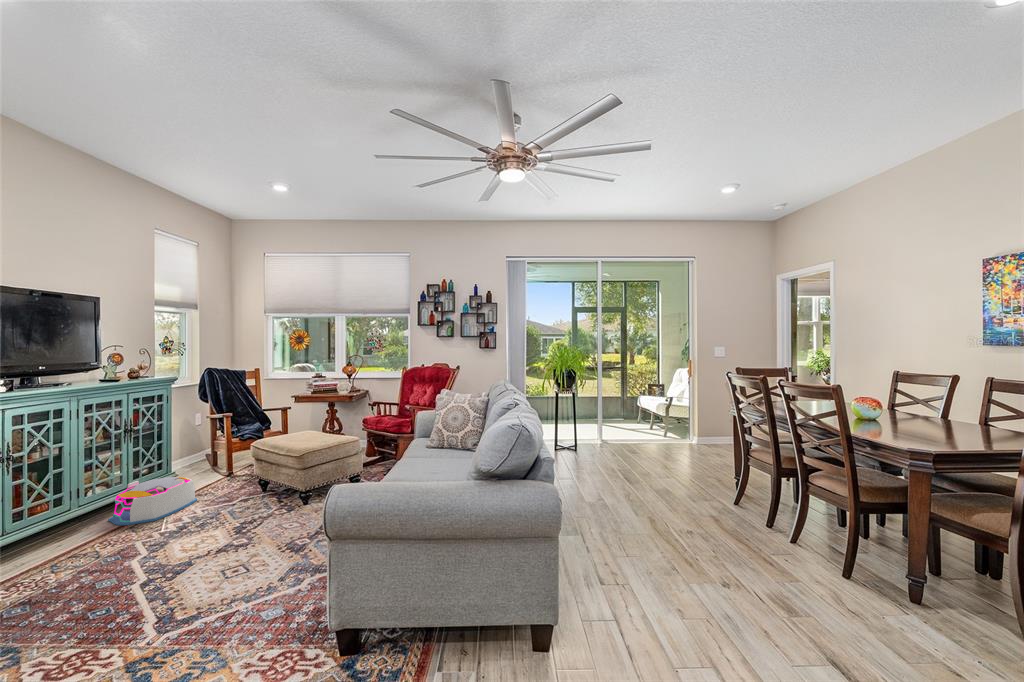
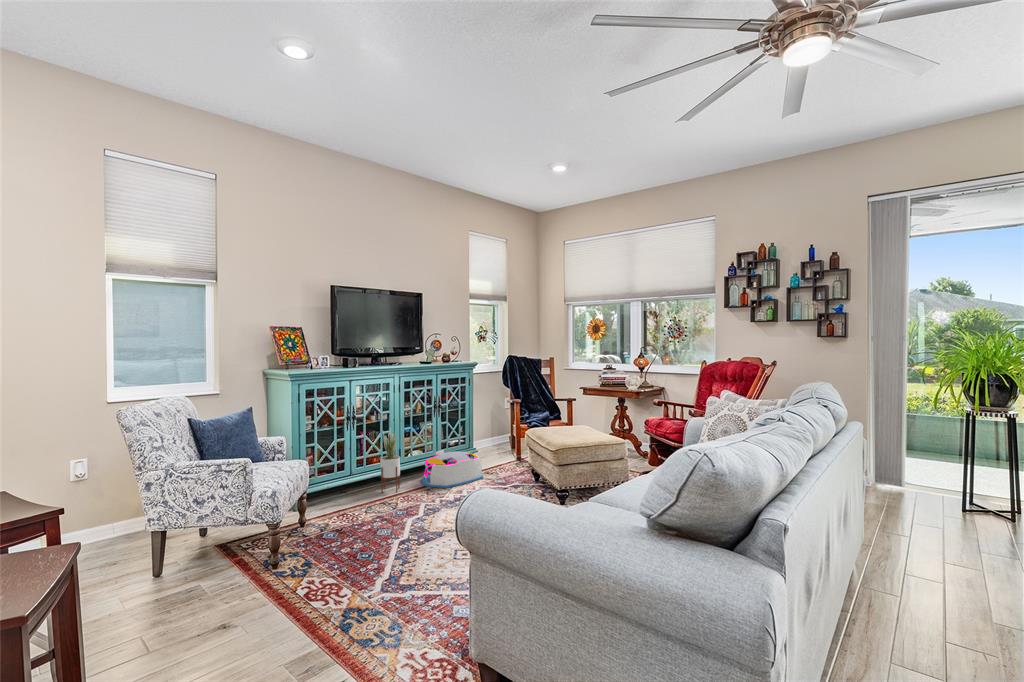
potted plant: none [52,464,85,548] -> present [381,428,400,493]

